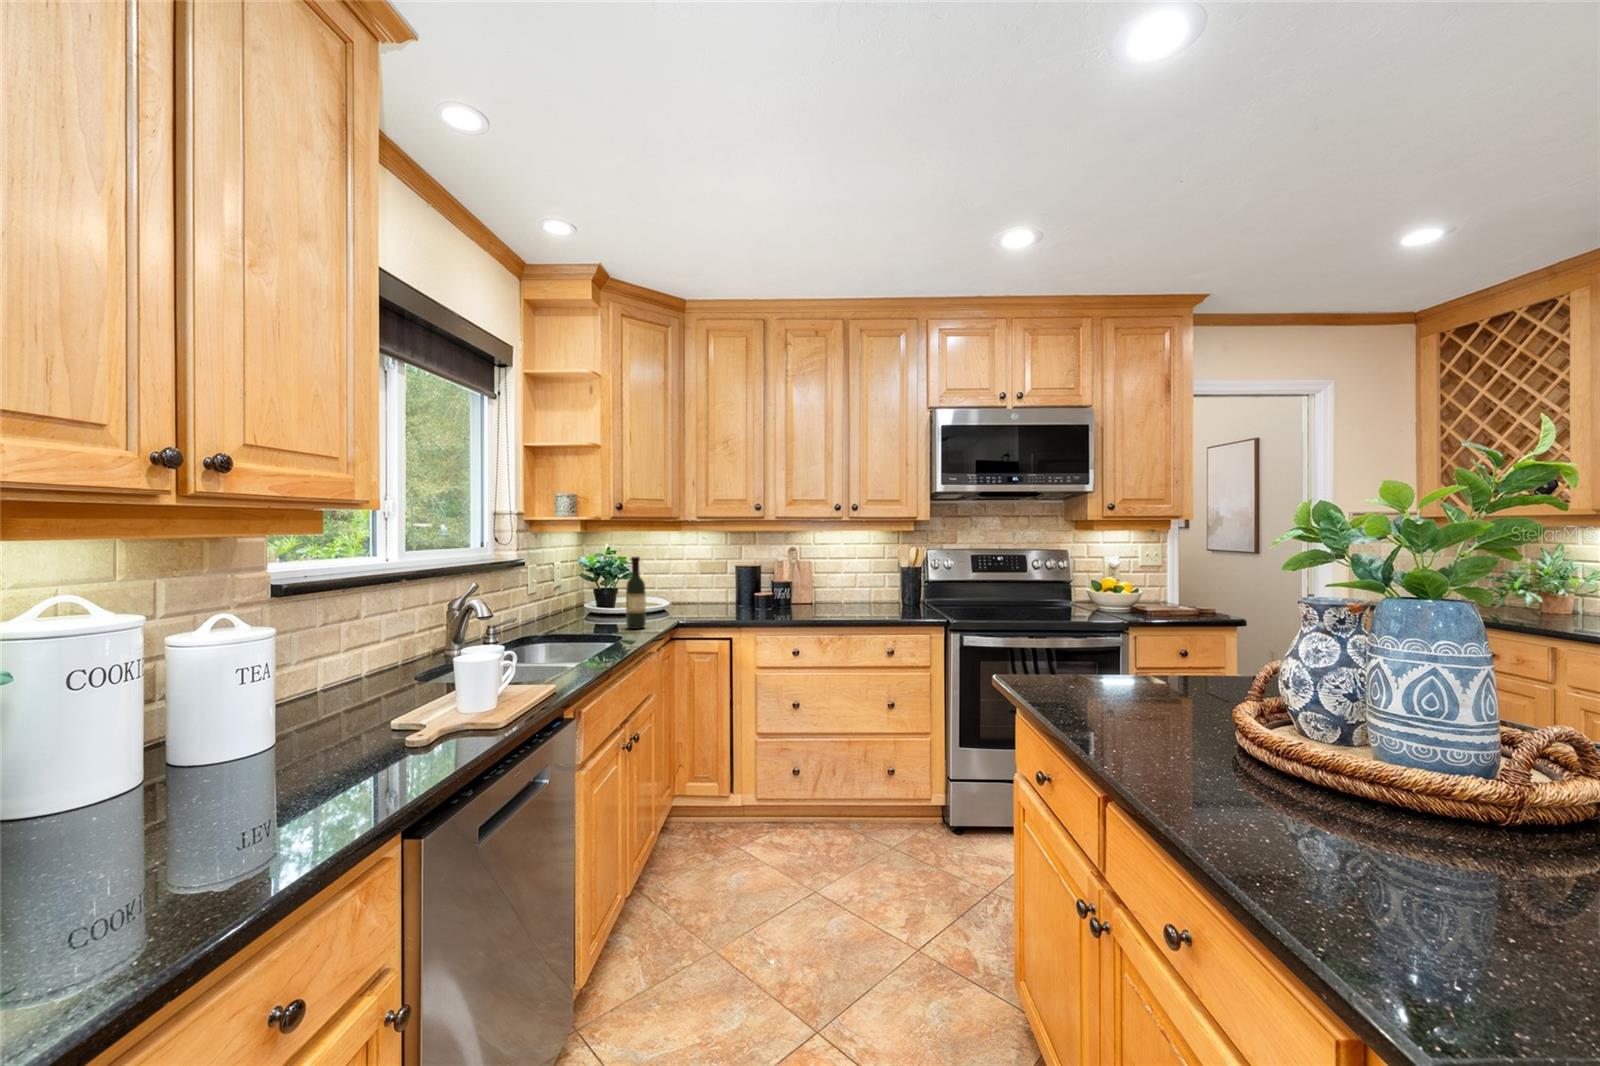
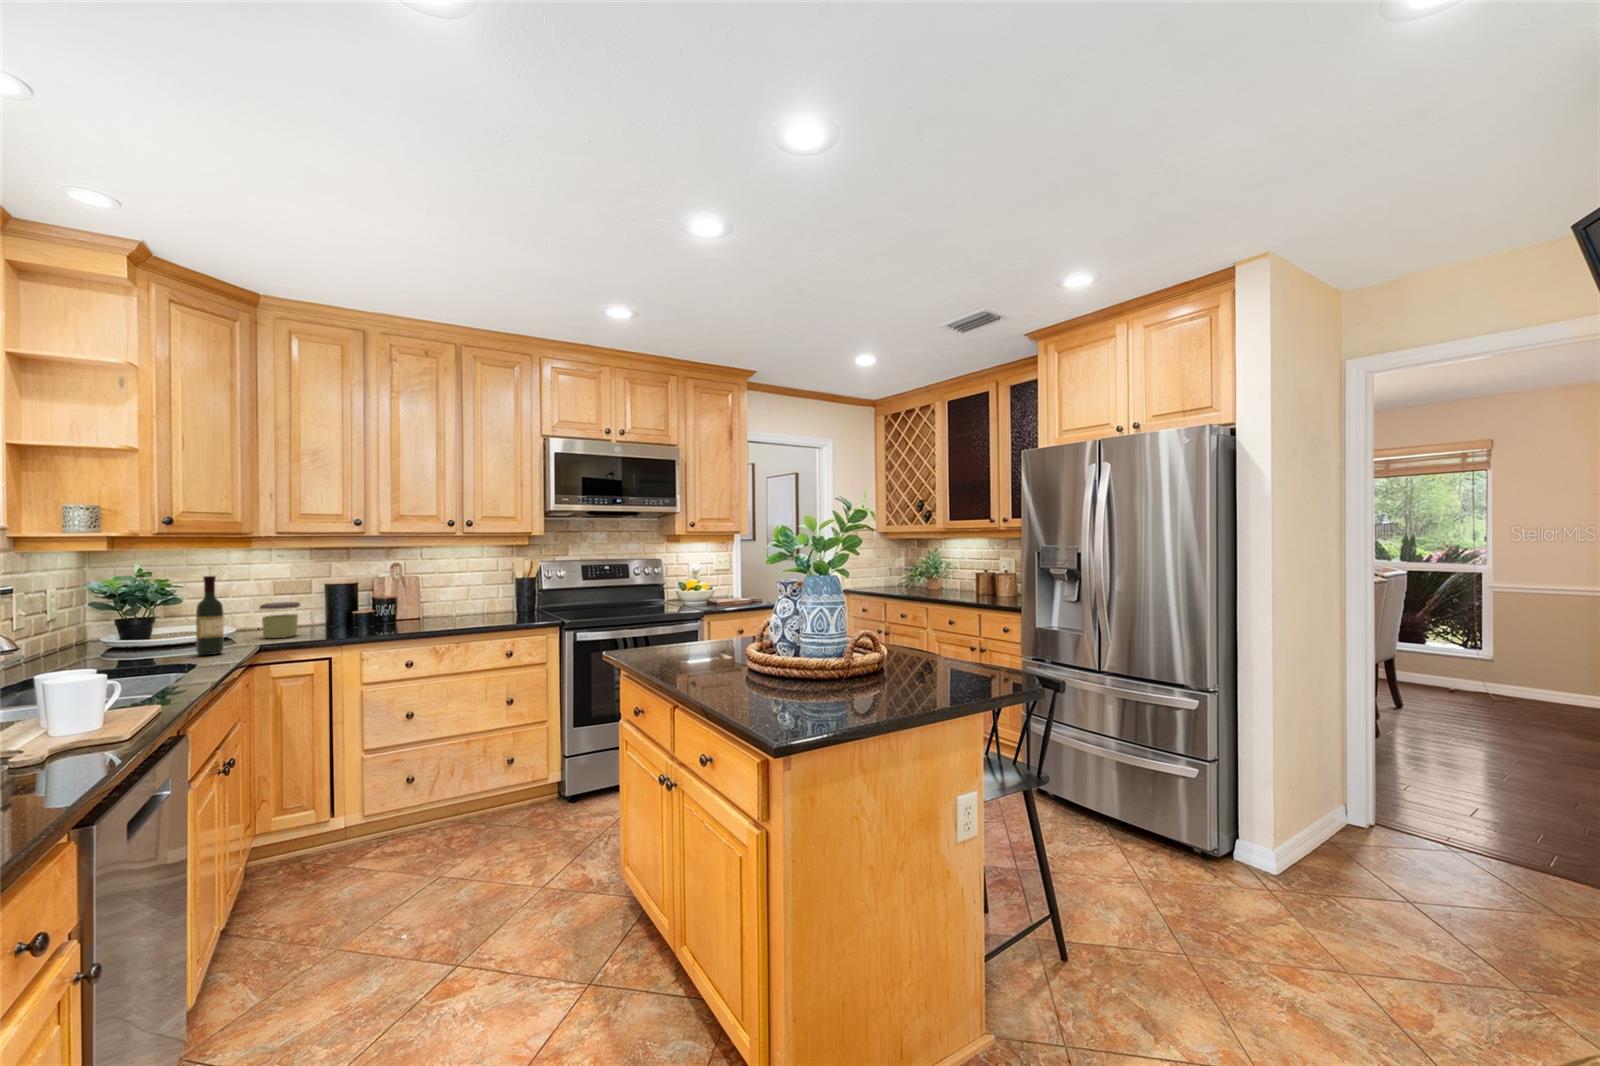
jar: none [681,582,712,615] -> present [260,602,300,638]

